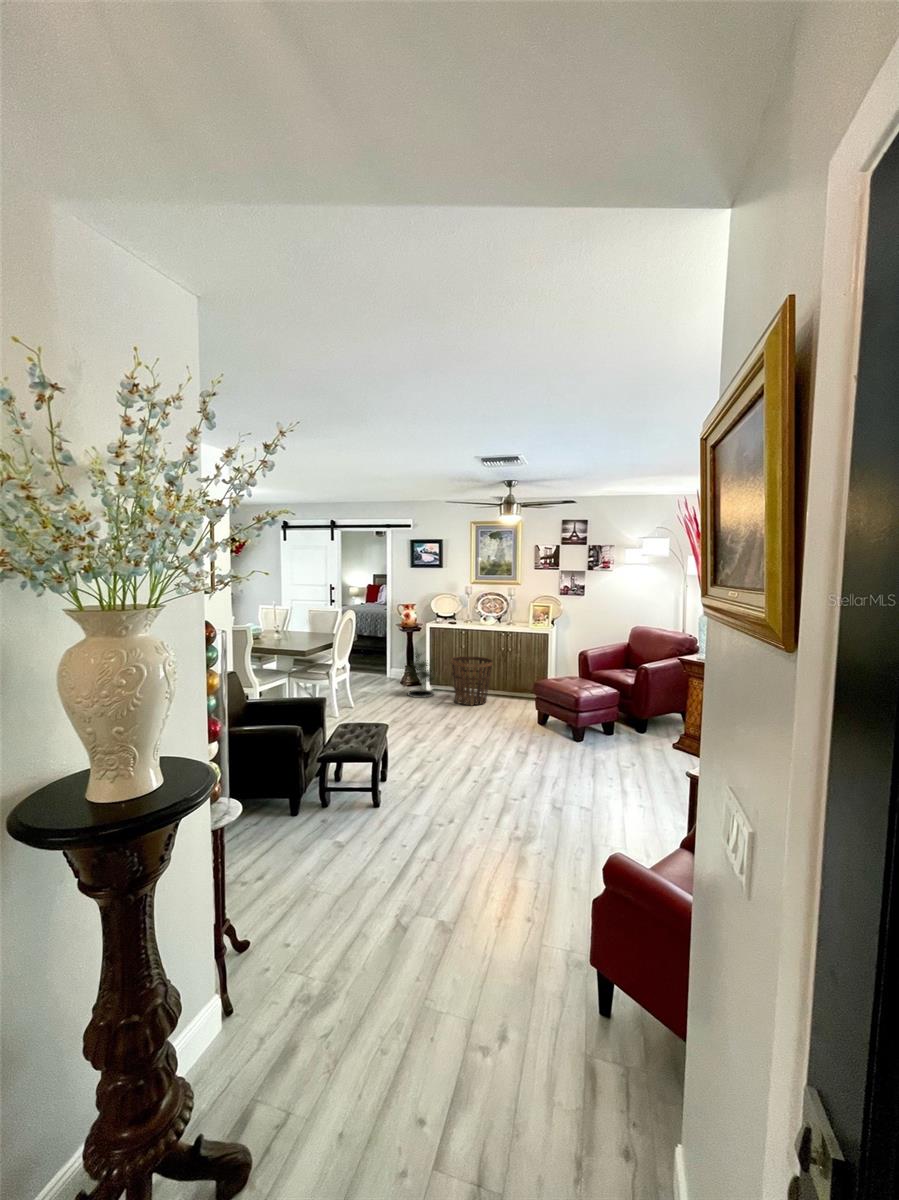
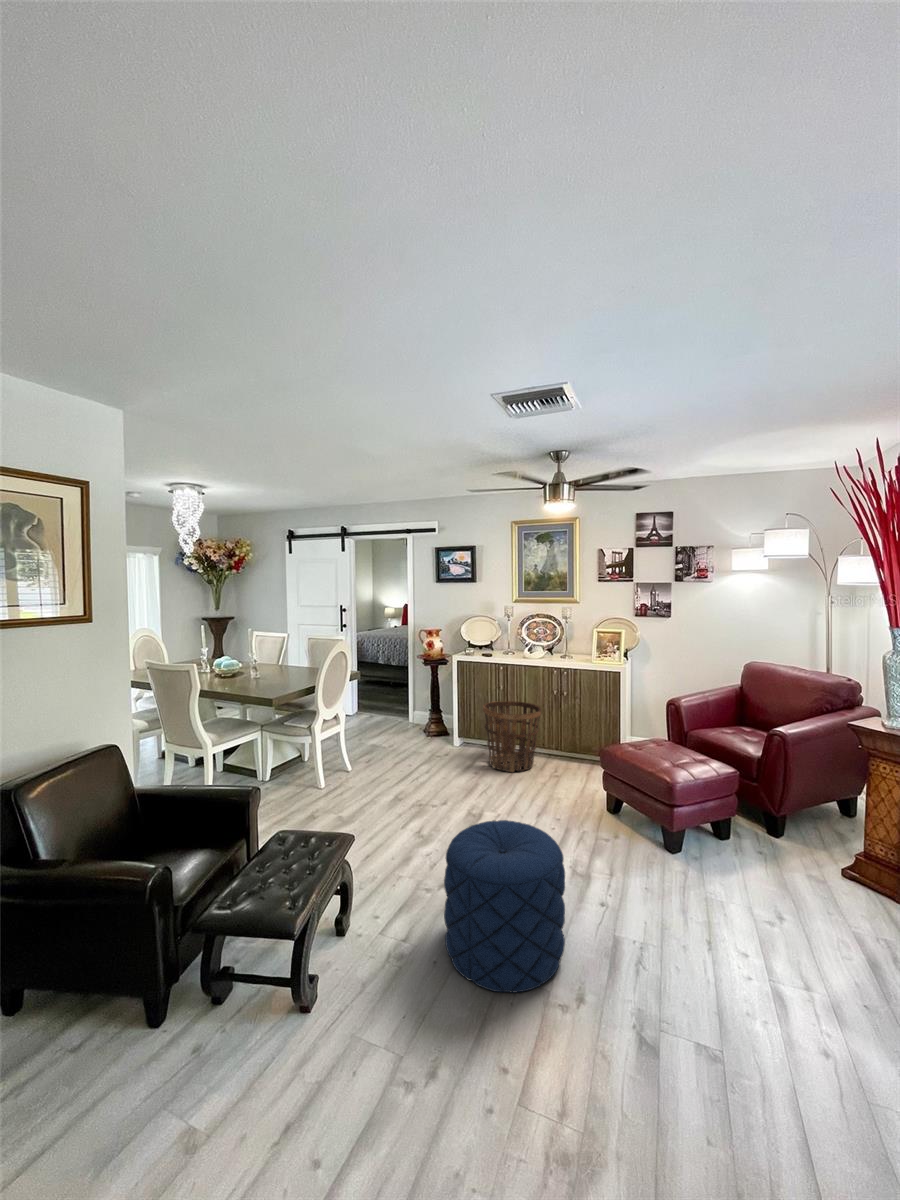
potted tree: present [406,650,435,698] -> none [422,686,467,757]
pouf: none [447,713,517,796] -> present [444,820,565,993]

